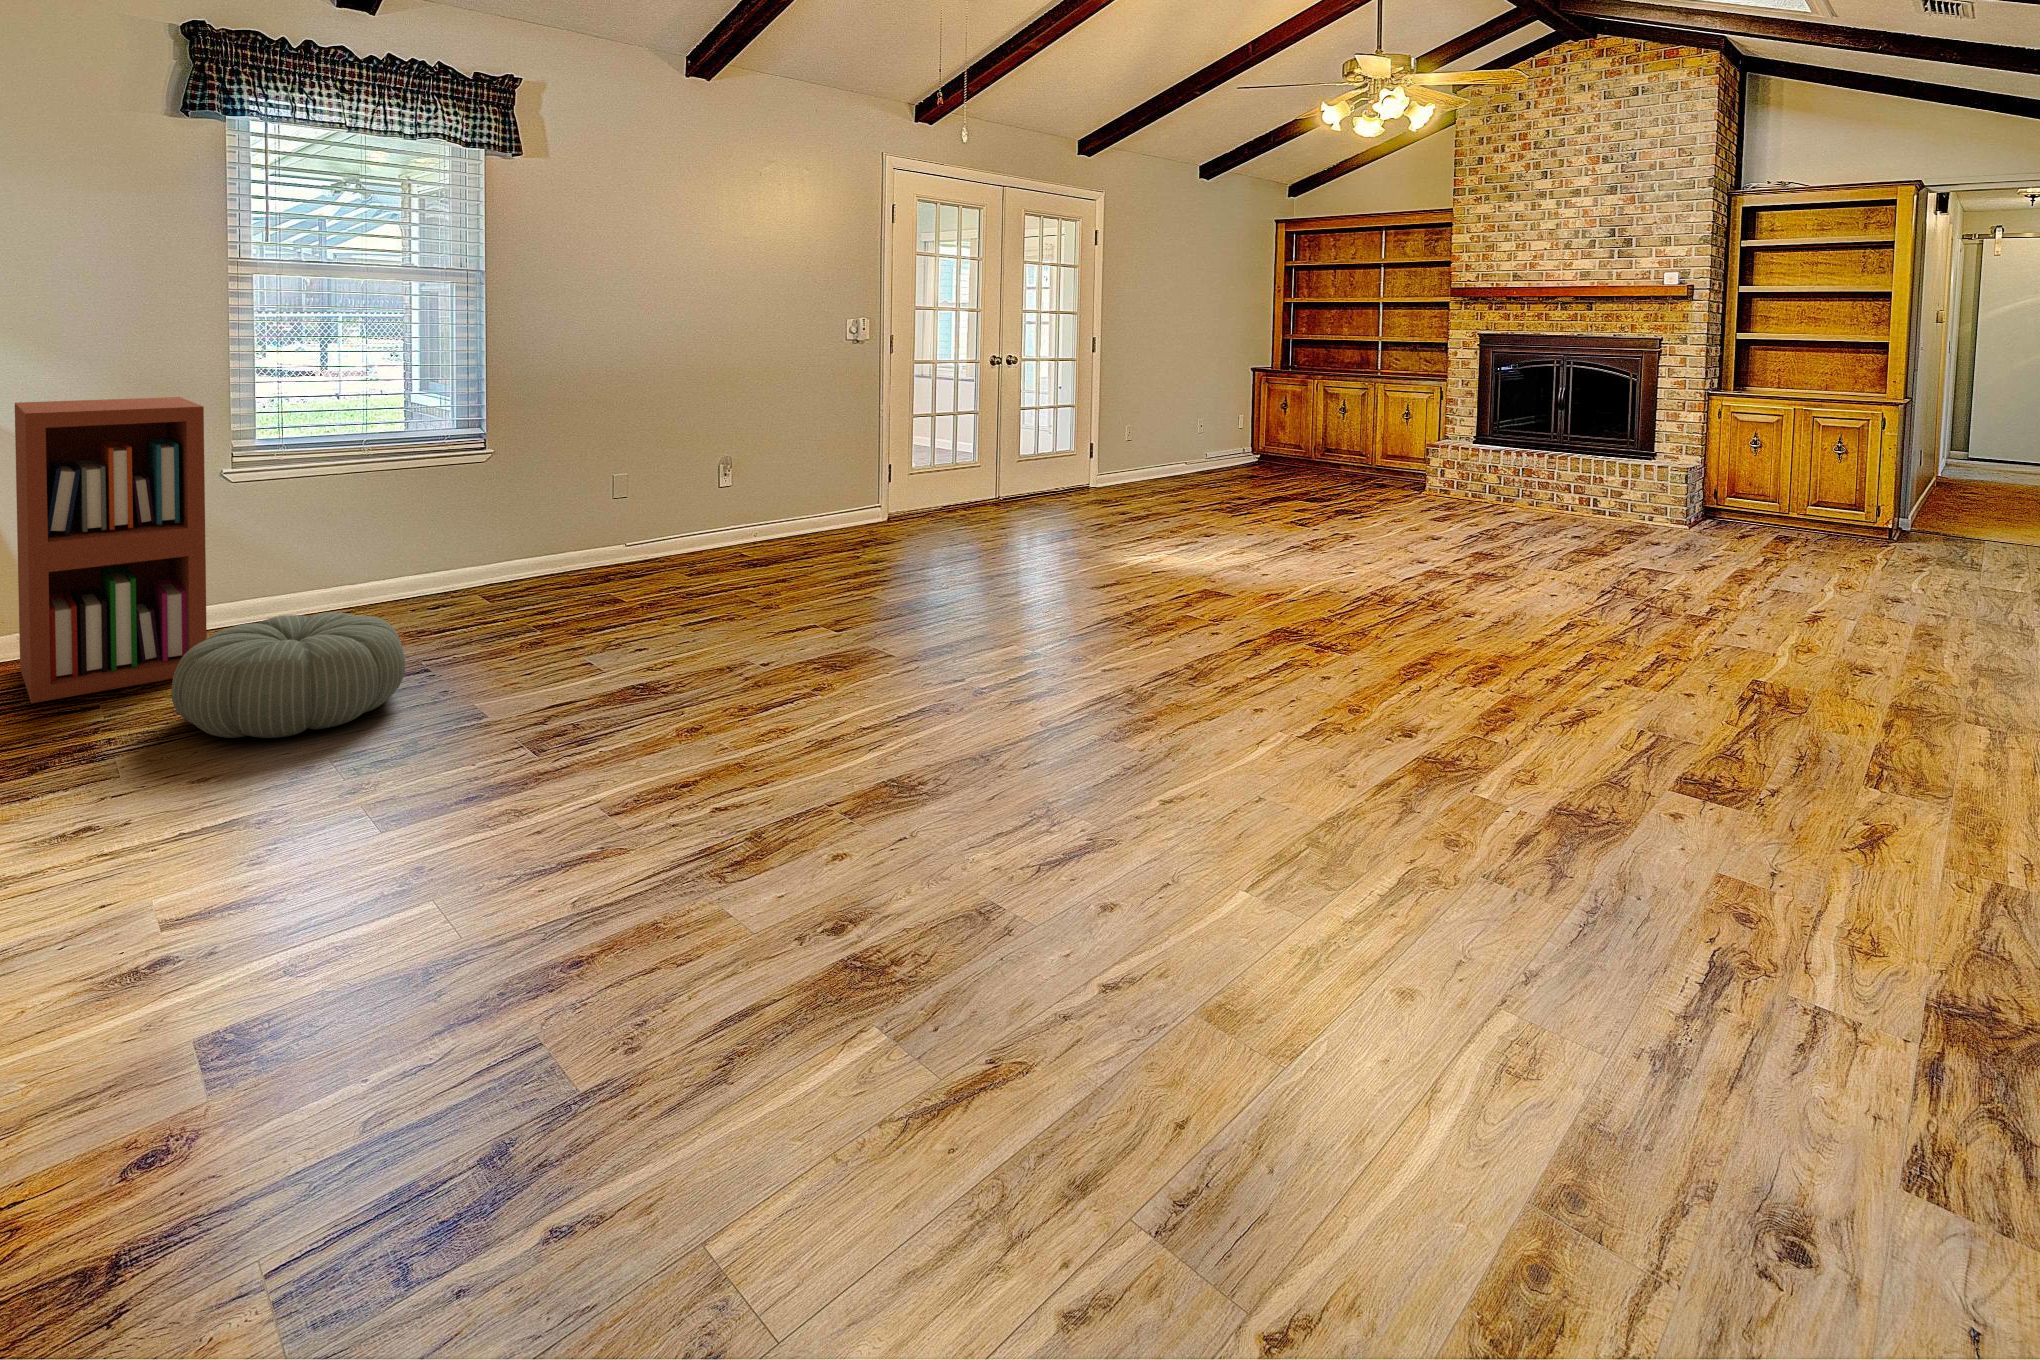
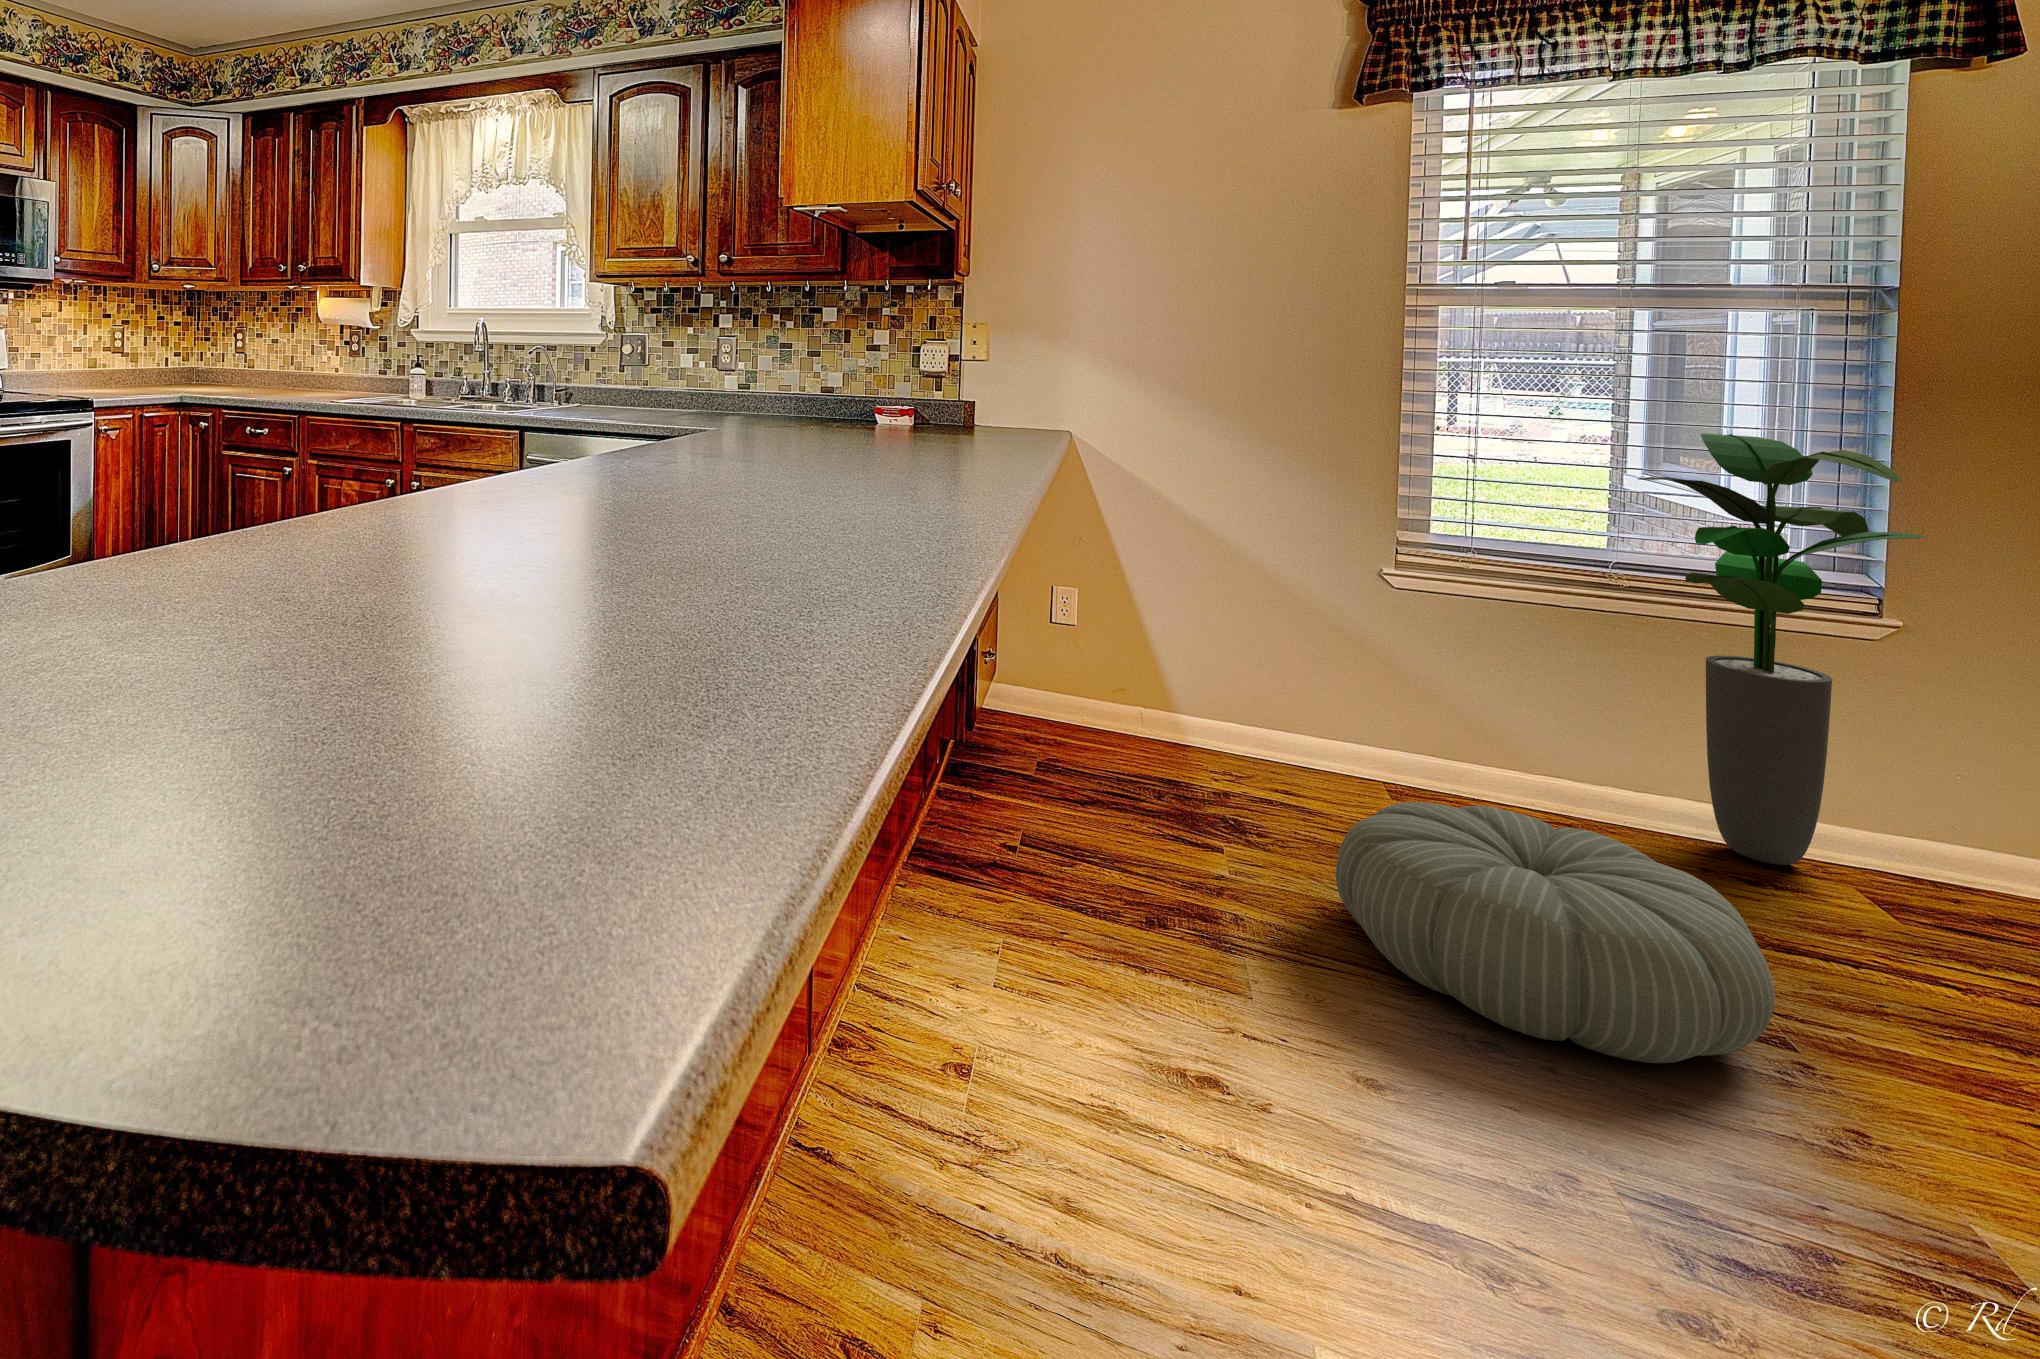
potted plant: none [364,364,488,617] -> present [1639,433,1925,865]
bookshelf: present [15,397,207,703] -> none [1157,449,1381,831]

